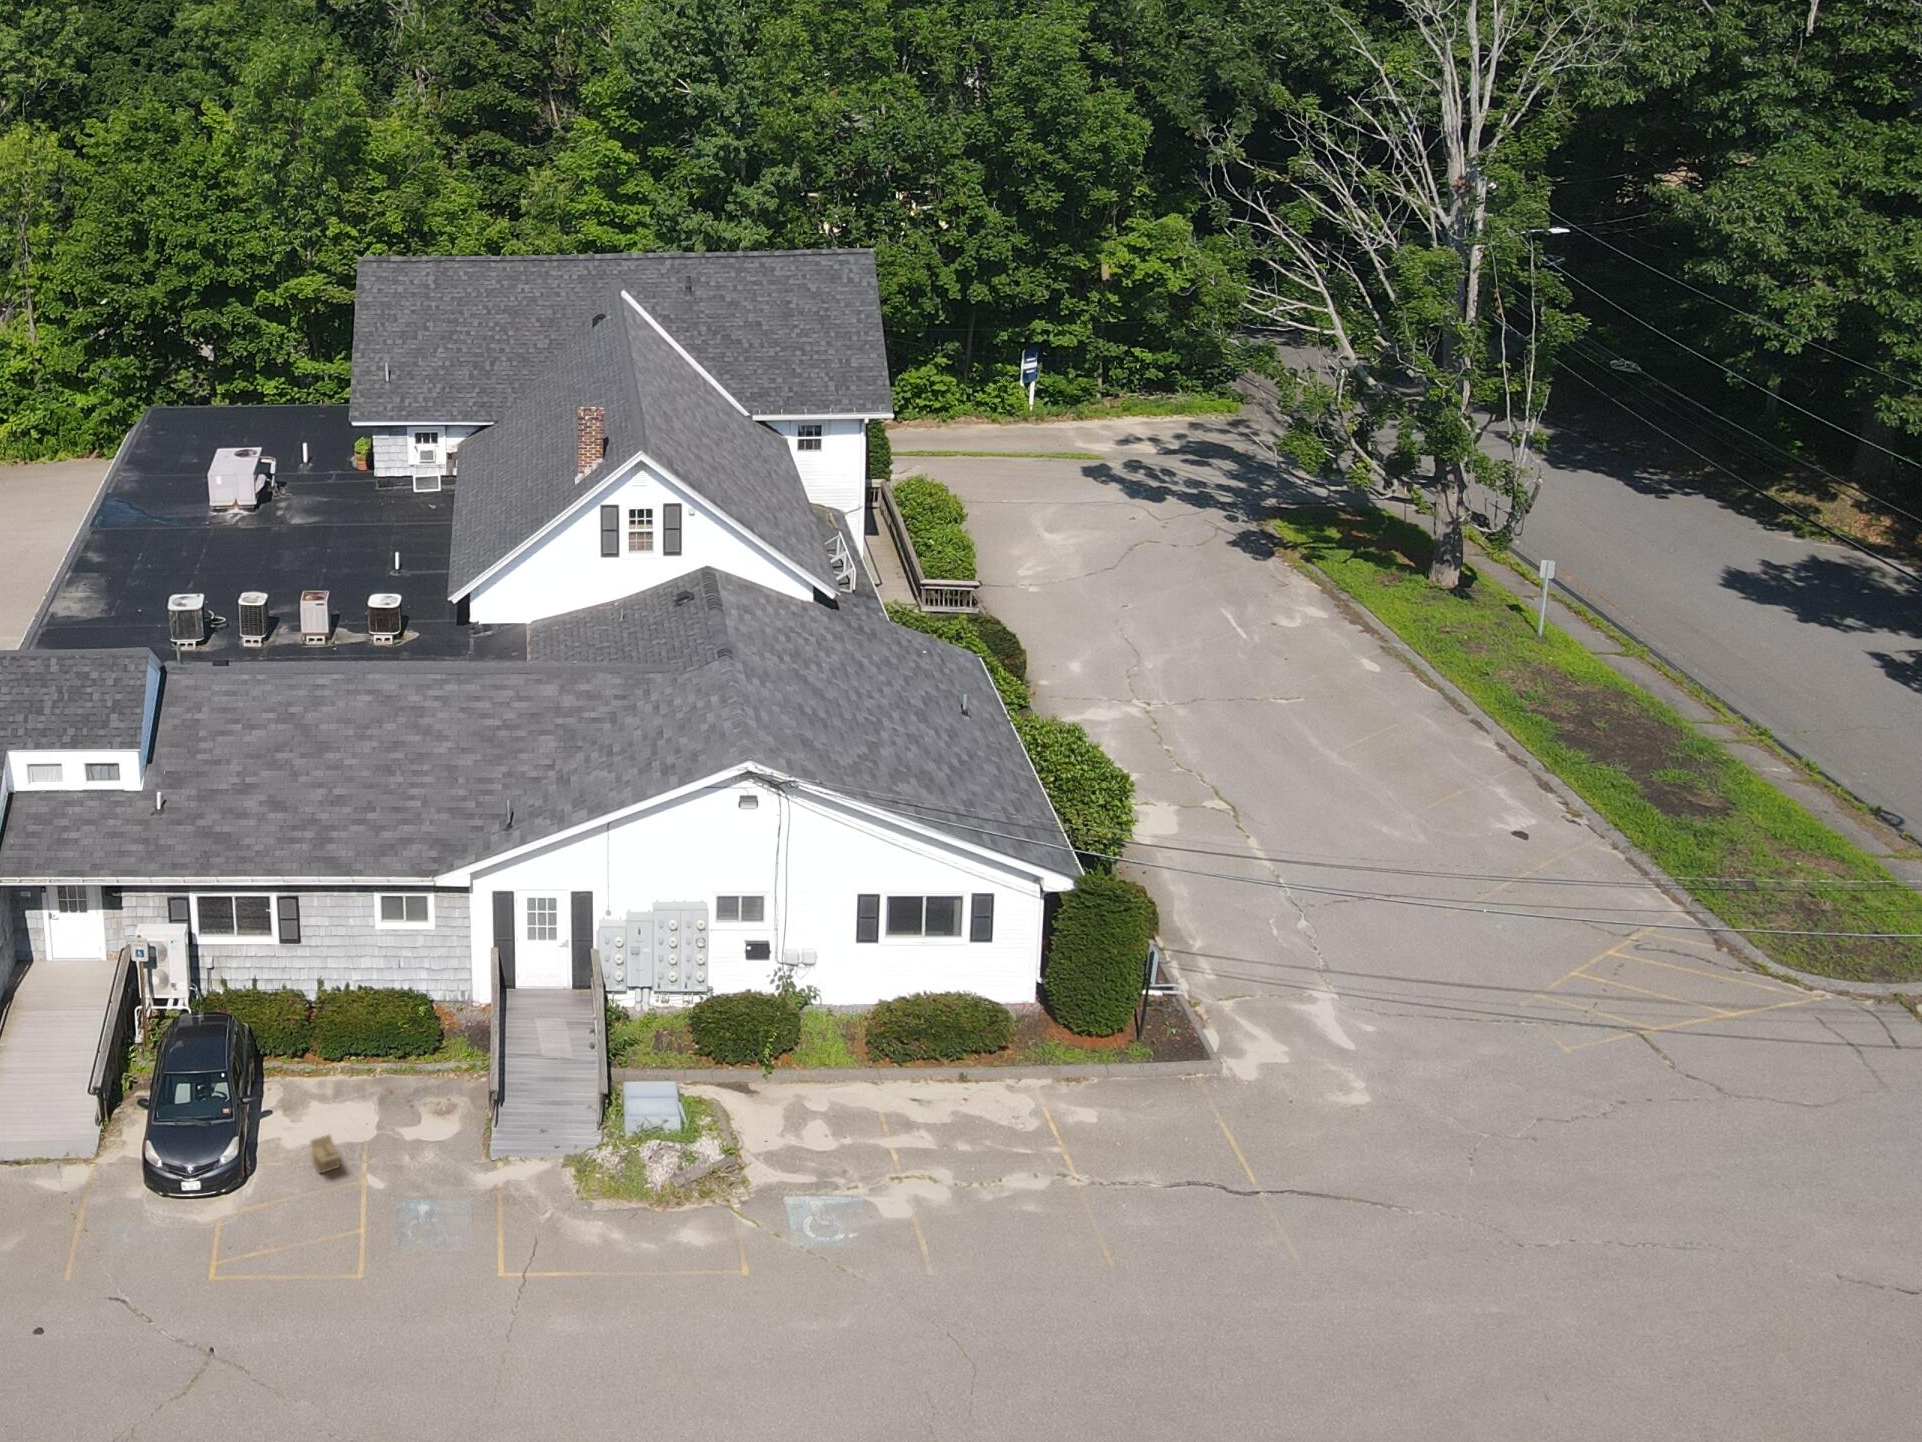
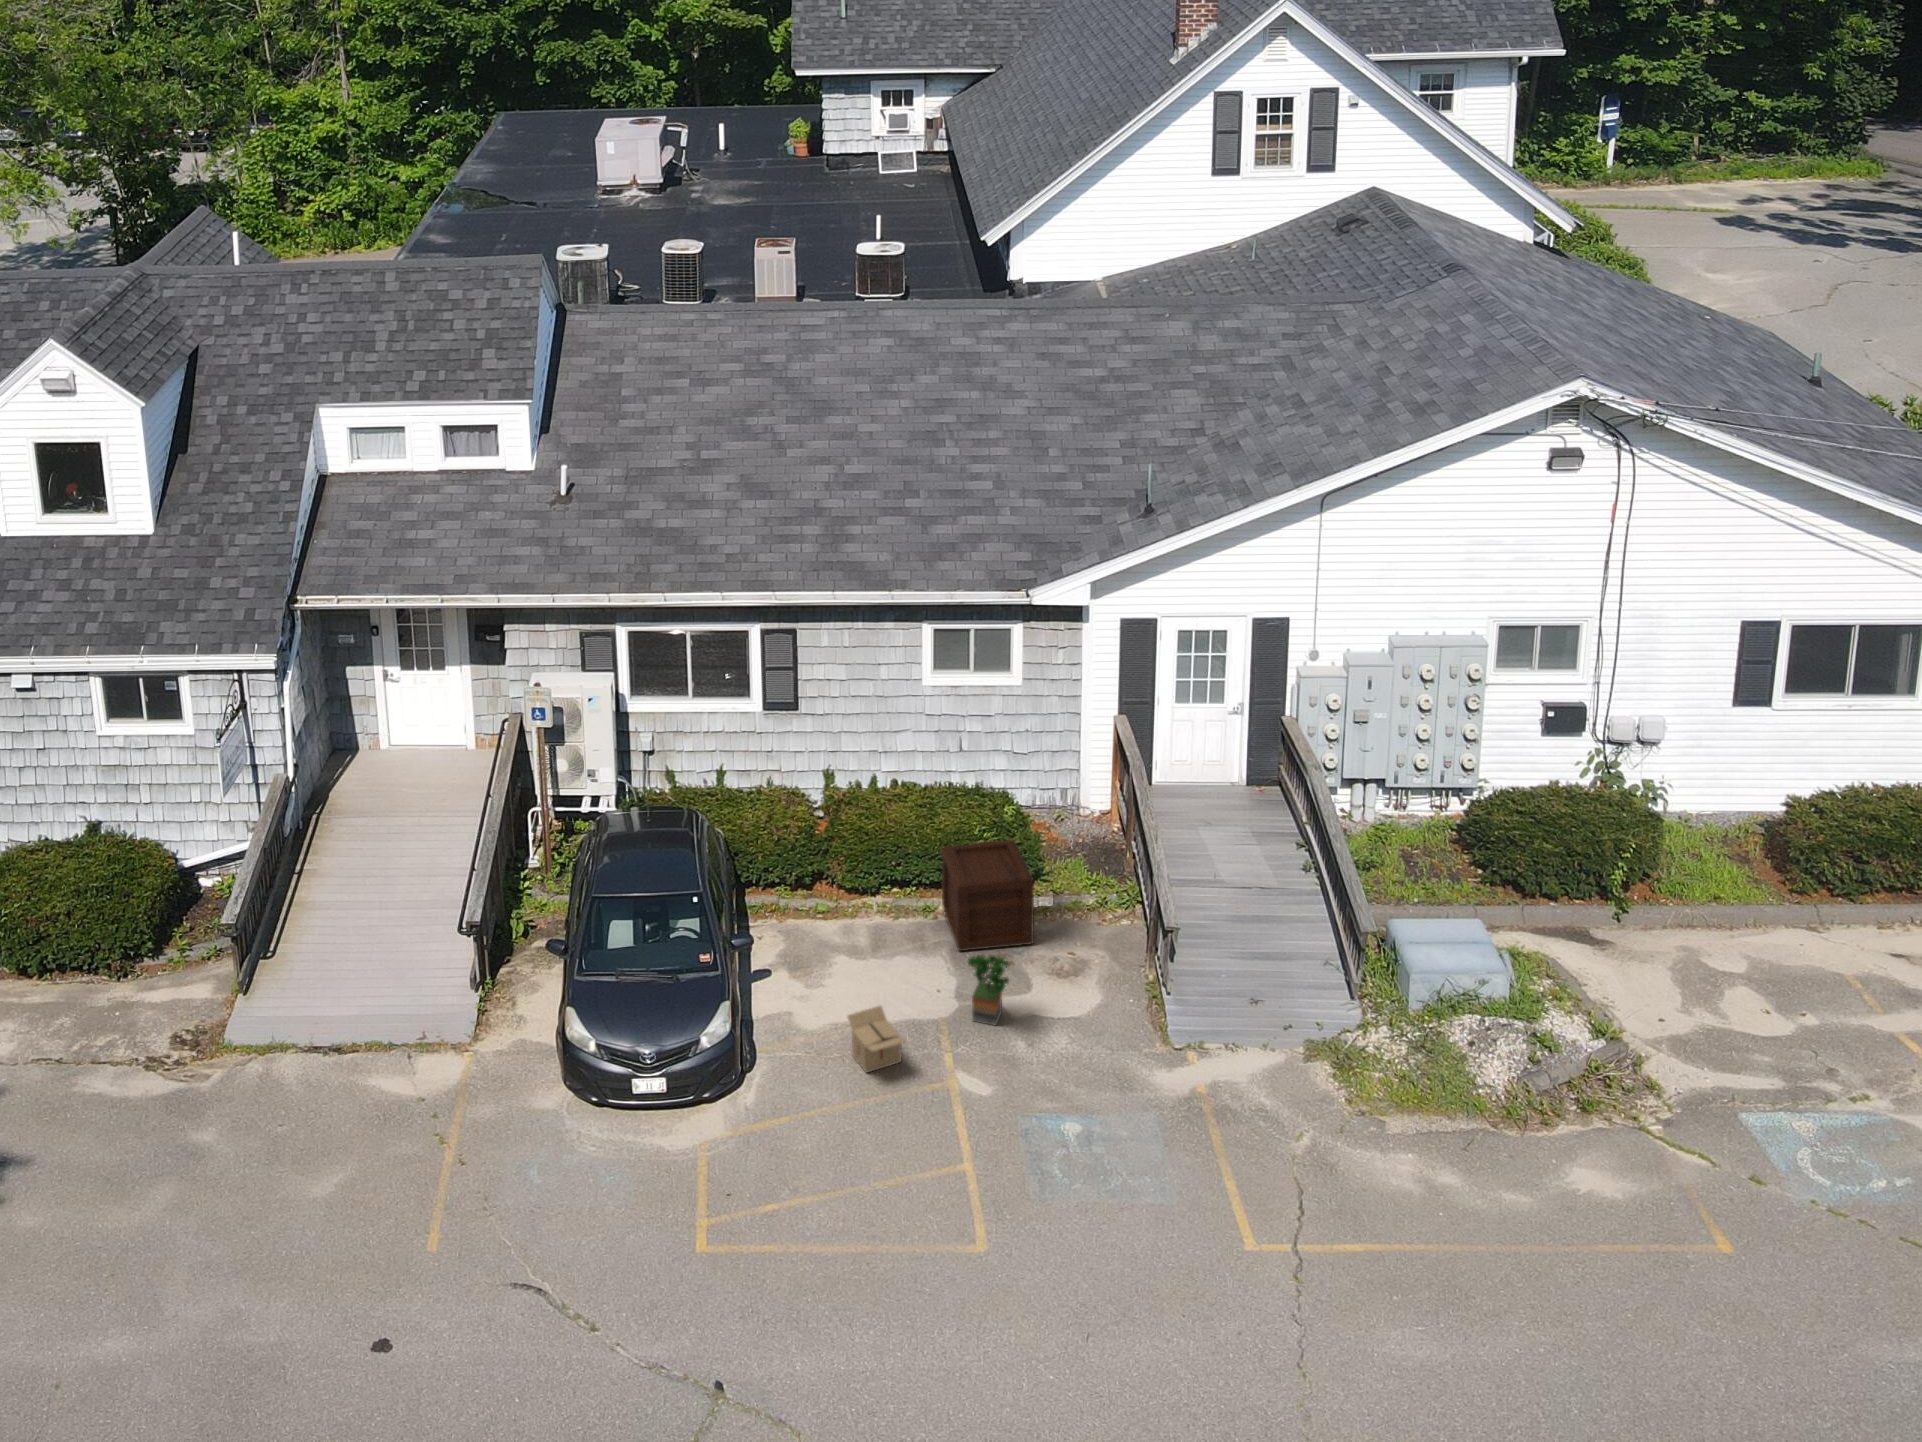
wooden crate: none [378,1029,428,1097] -> present [942,840,1034,951]
potted tree: none [381,1103,406,1145] -> present [968,955,1010,1026]

